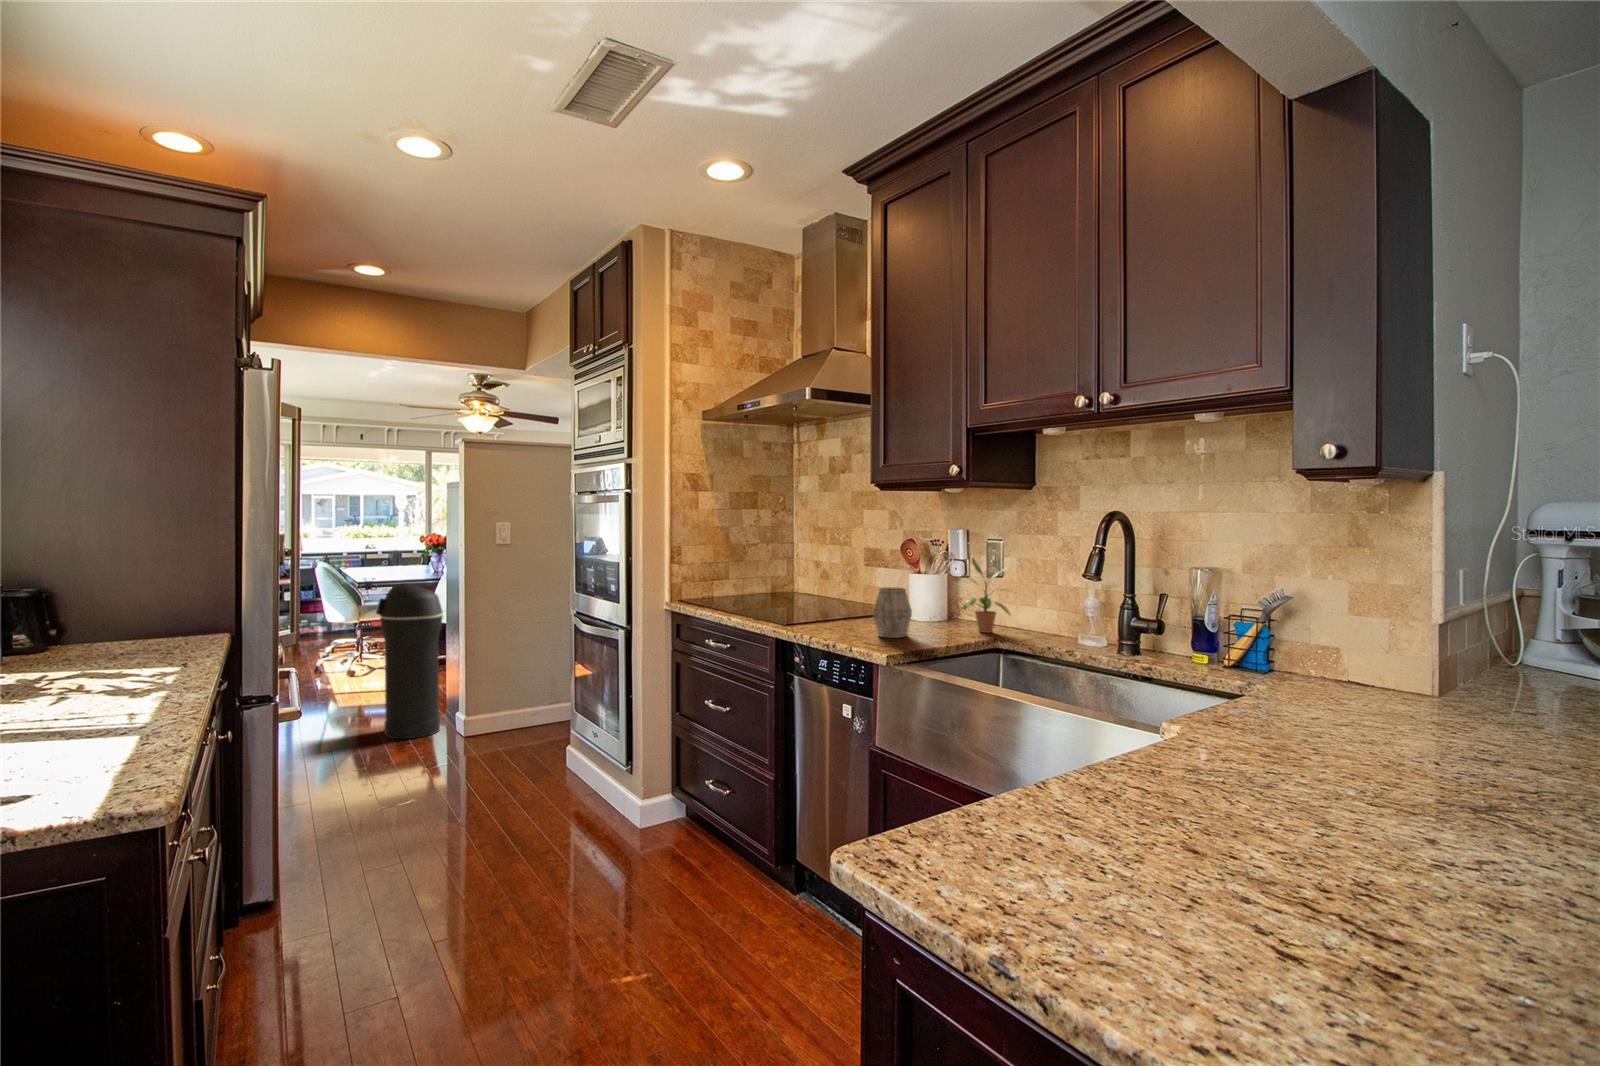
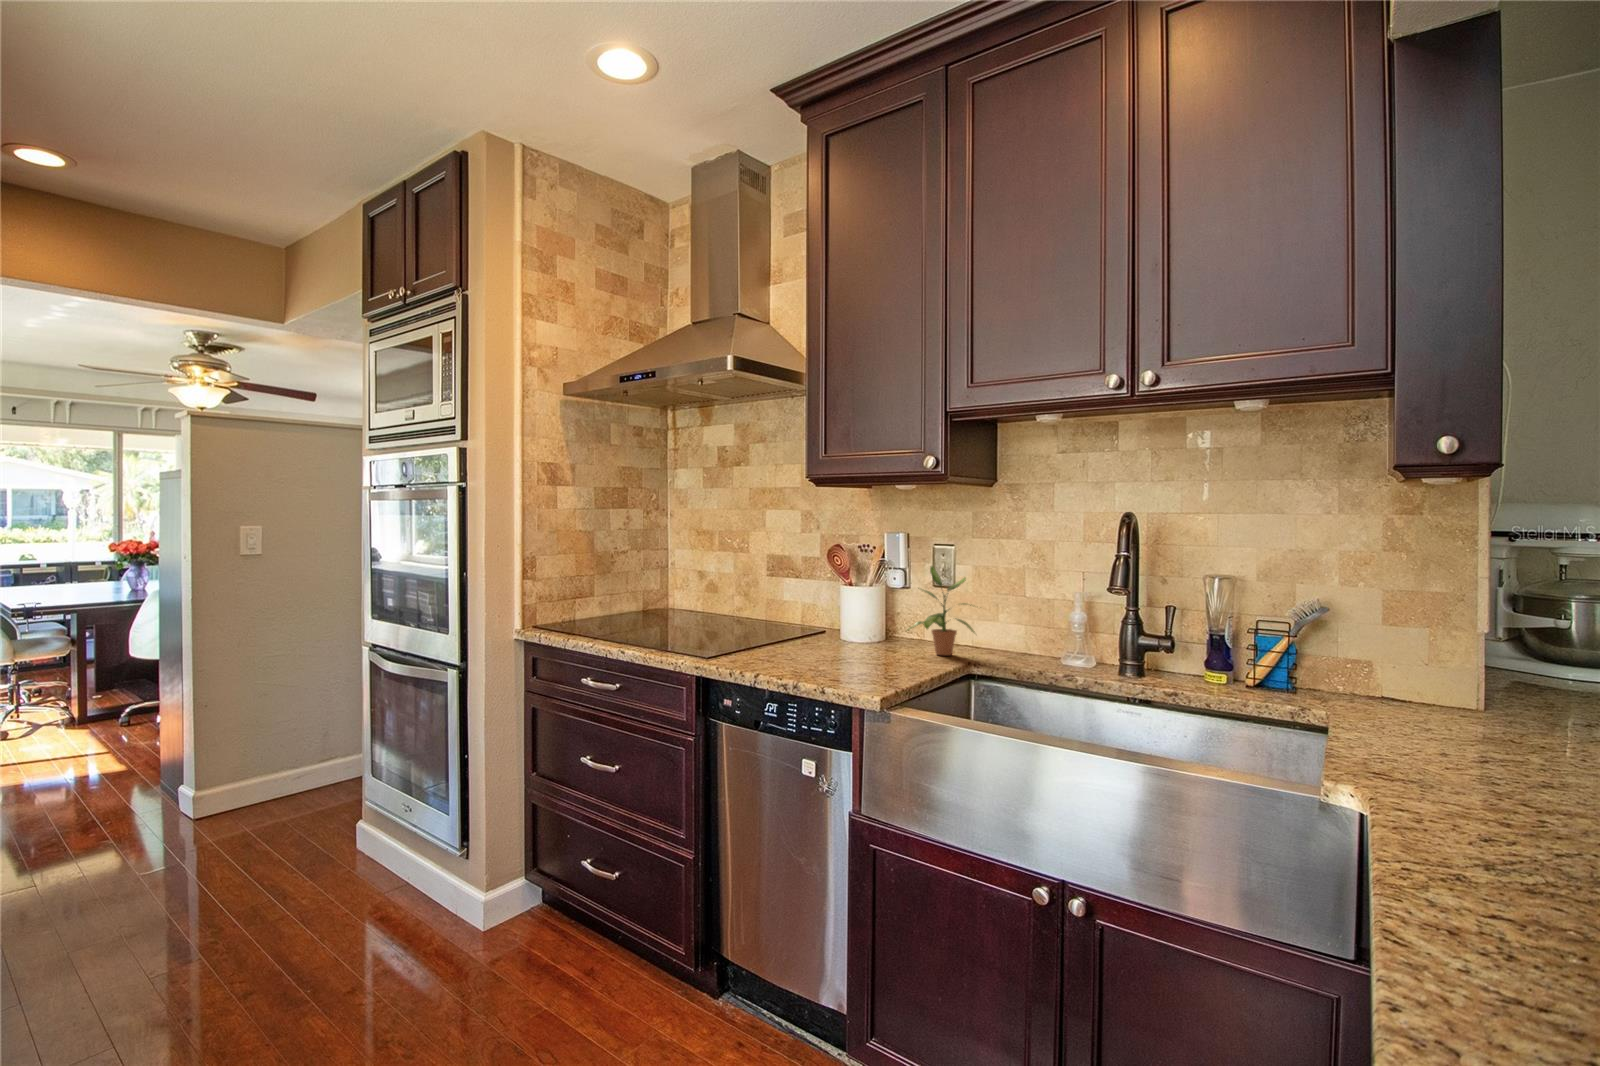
trash can: present [376,583,443,739] -> none [53,608,161,827]
mug: present [873,587,912,638] -> none [818,604,867,666]

